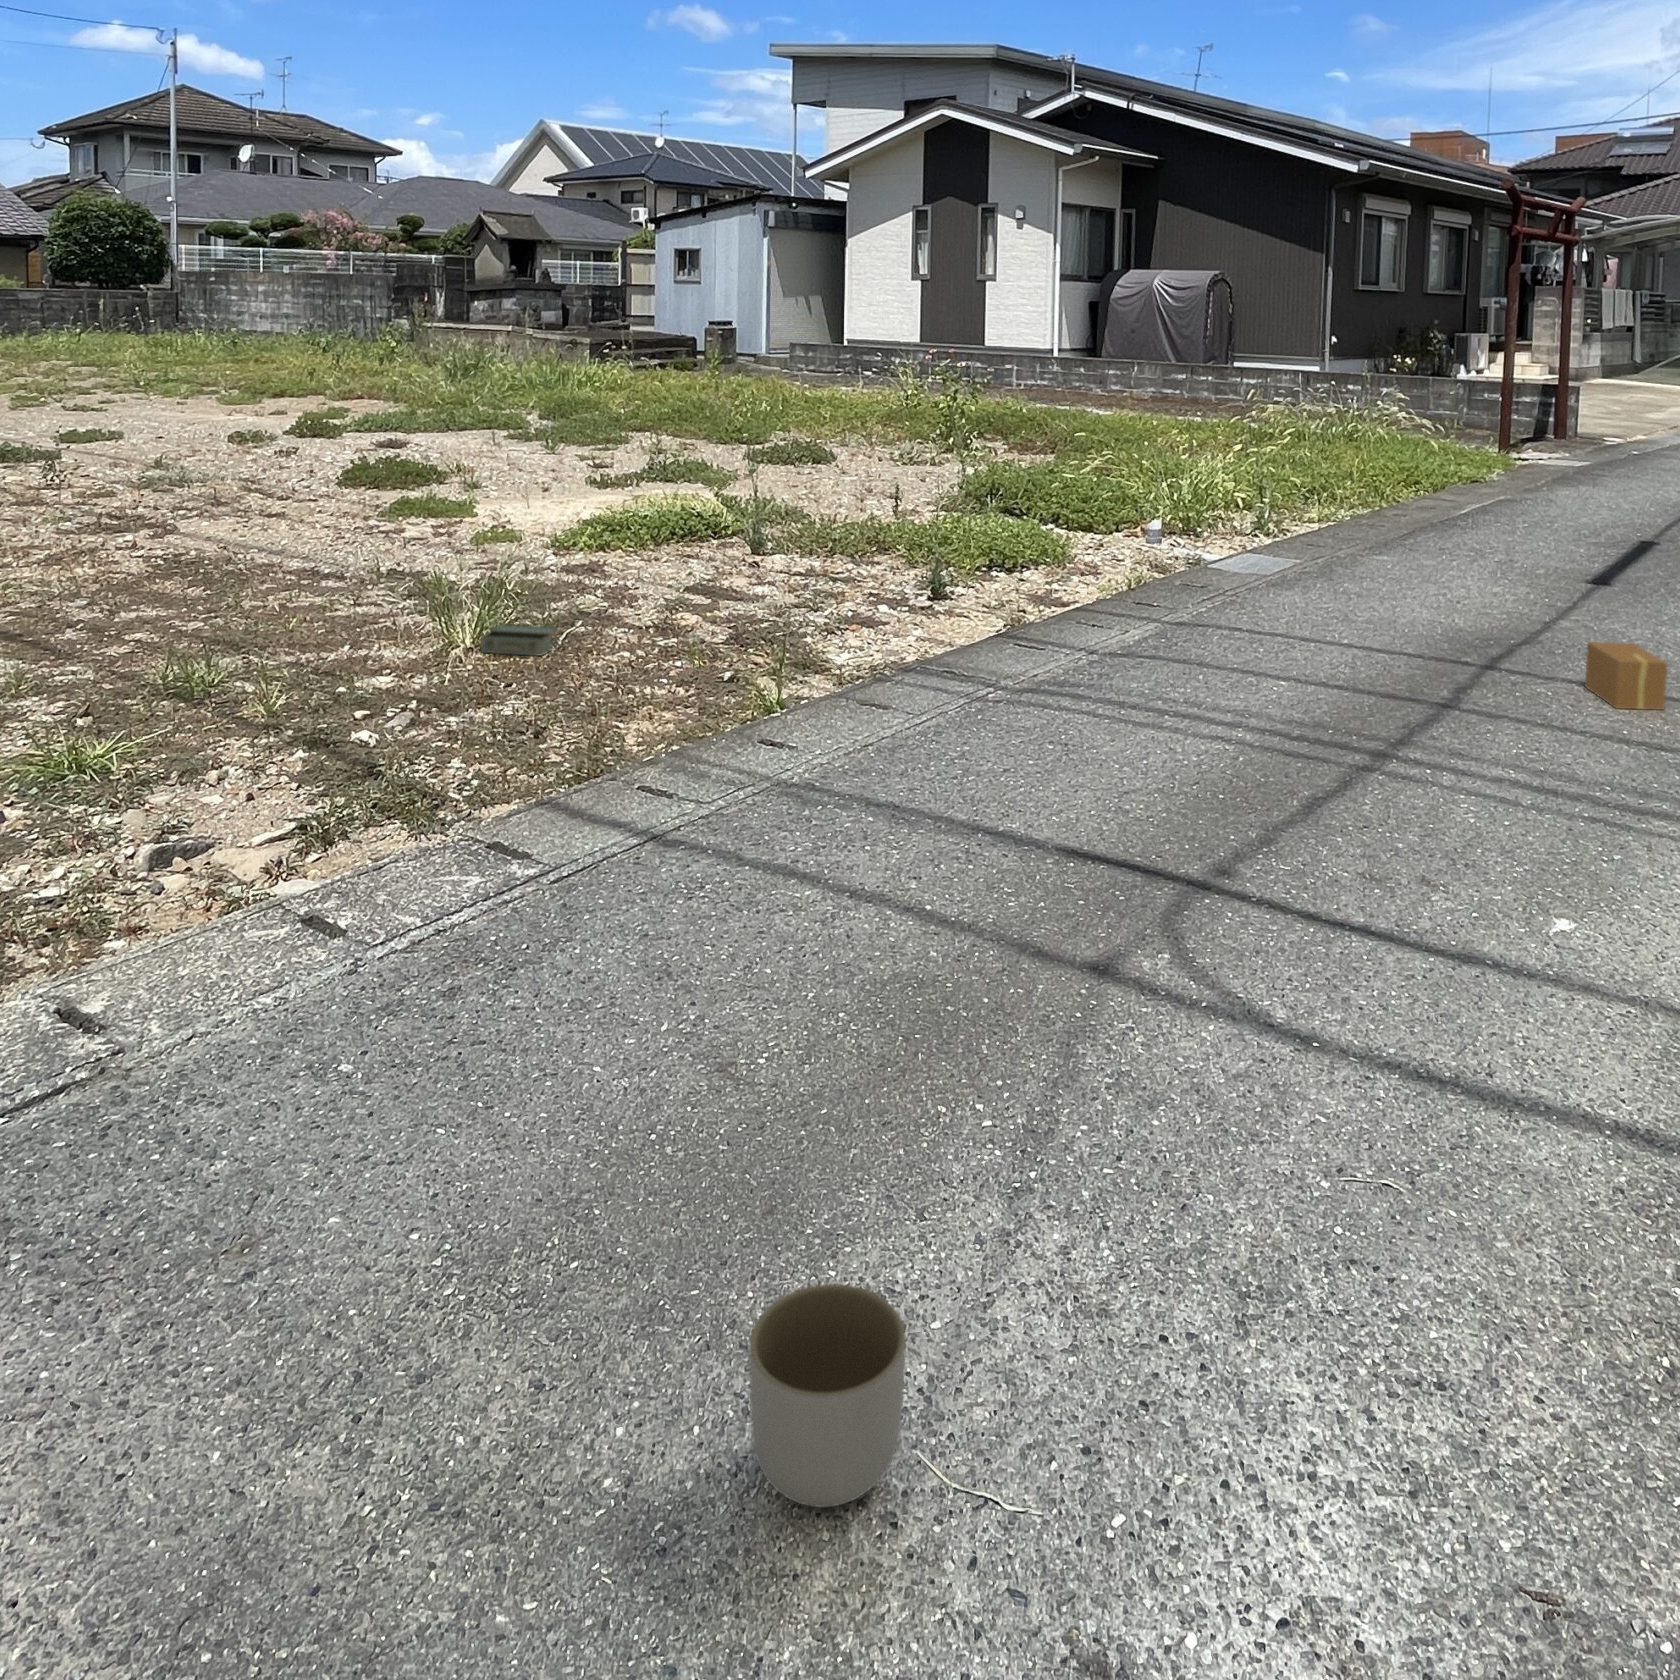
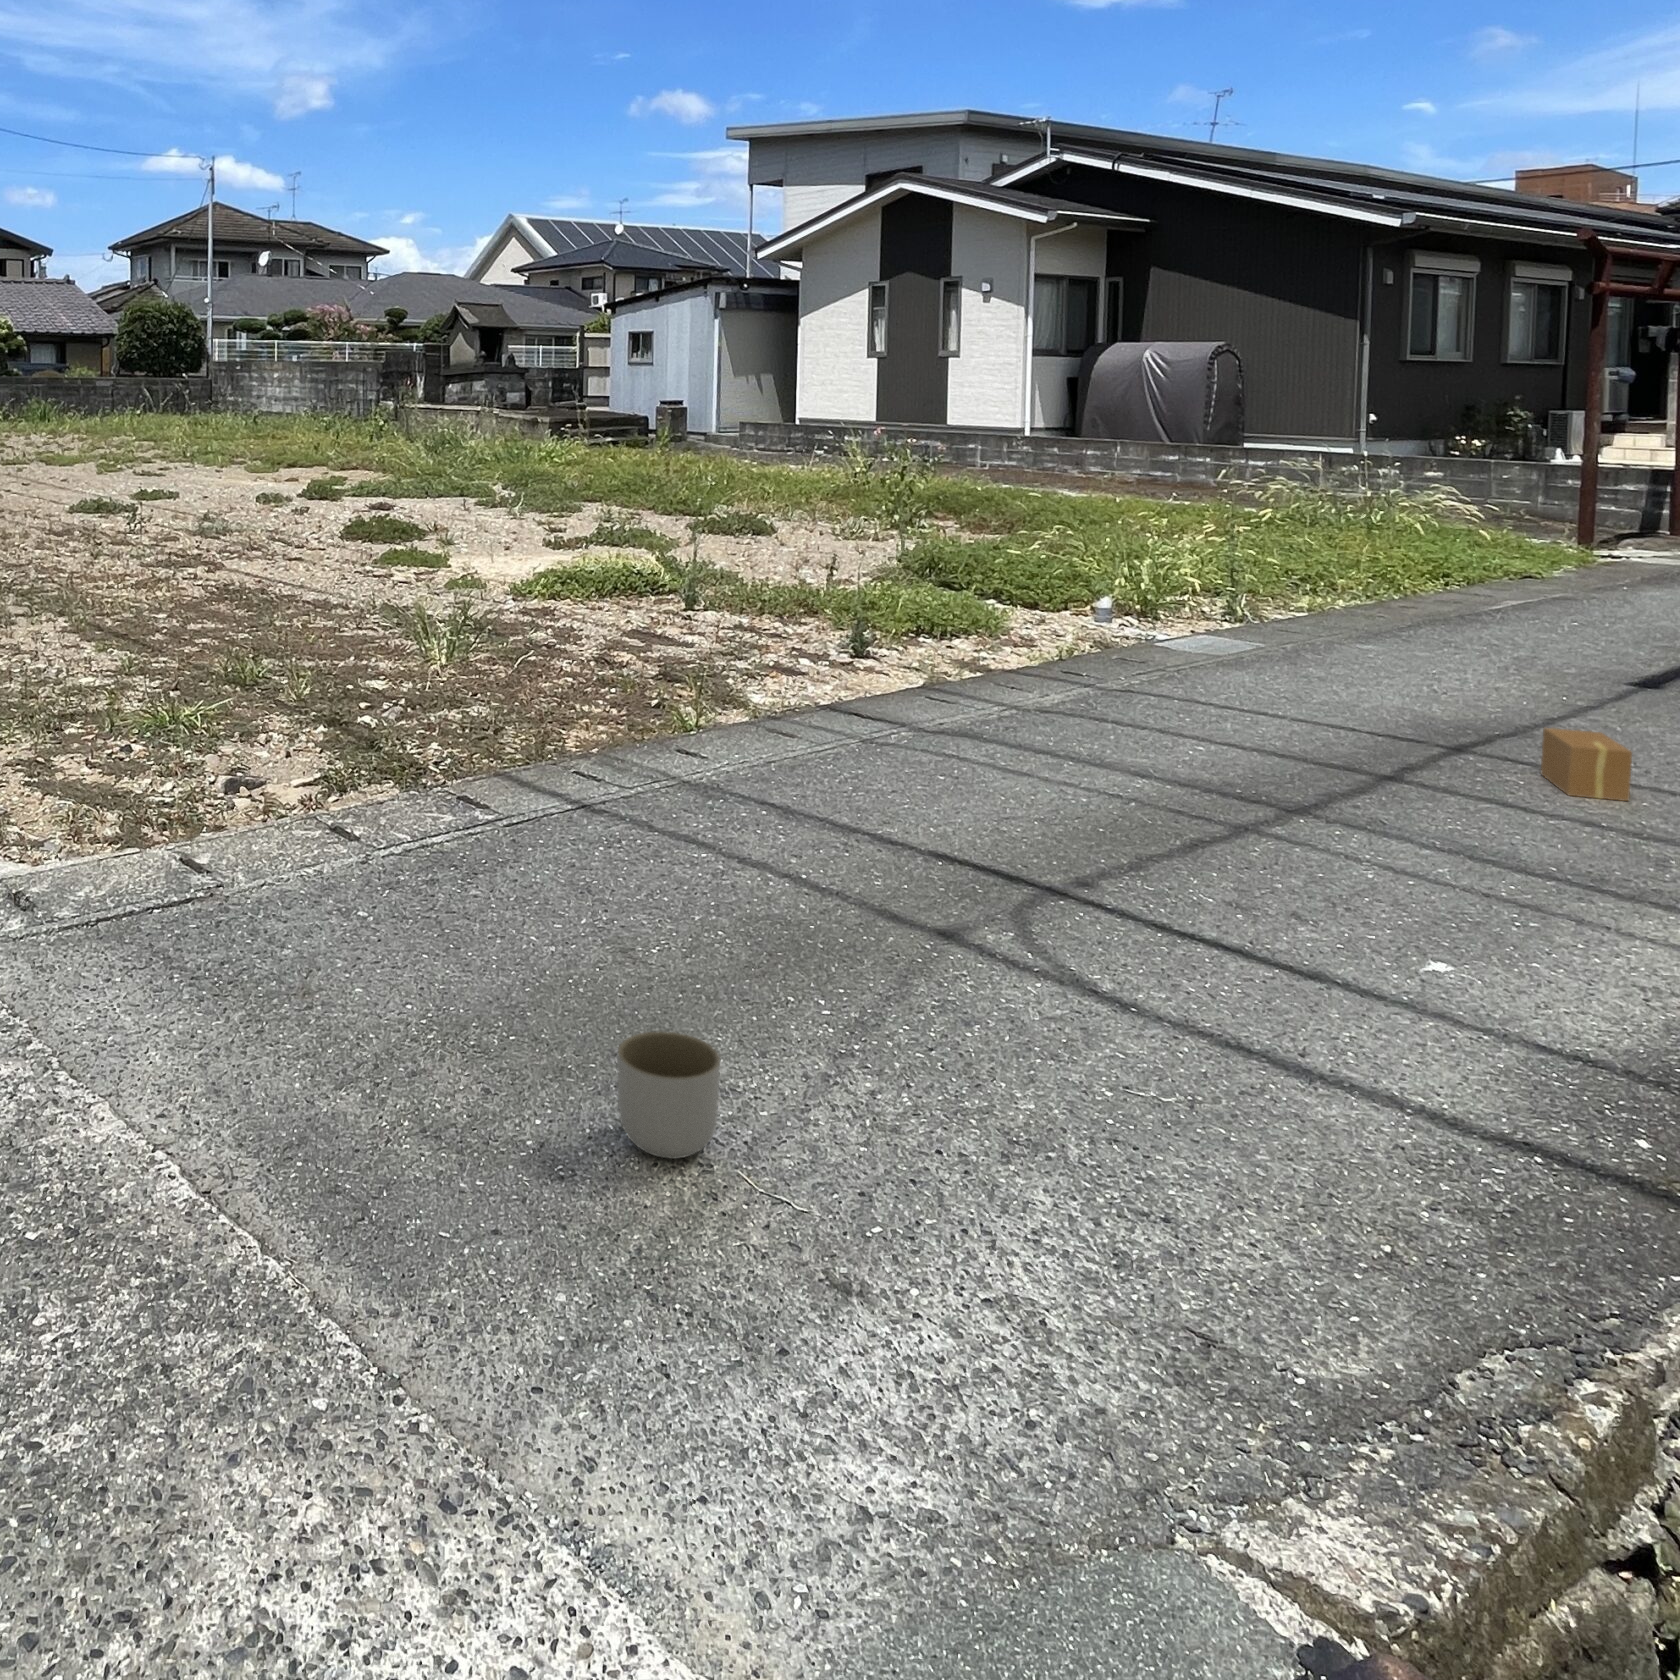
toolbox: present [481,624,560,656] -> none [454,649,517,676]

